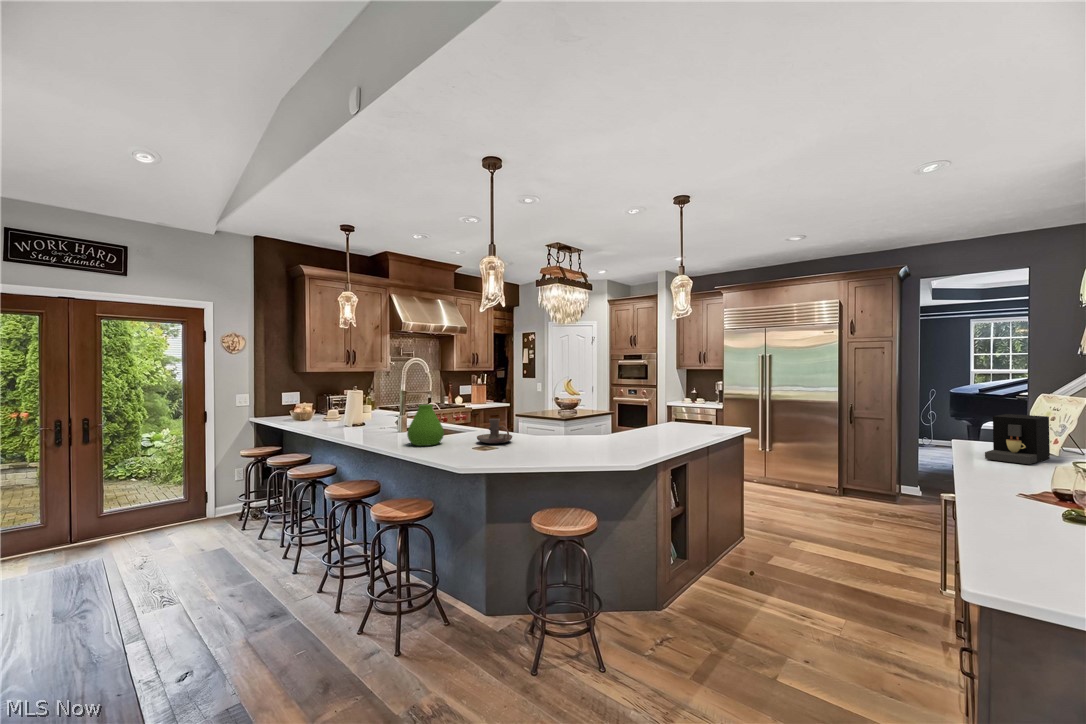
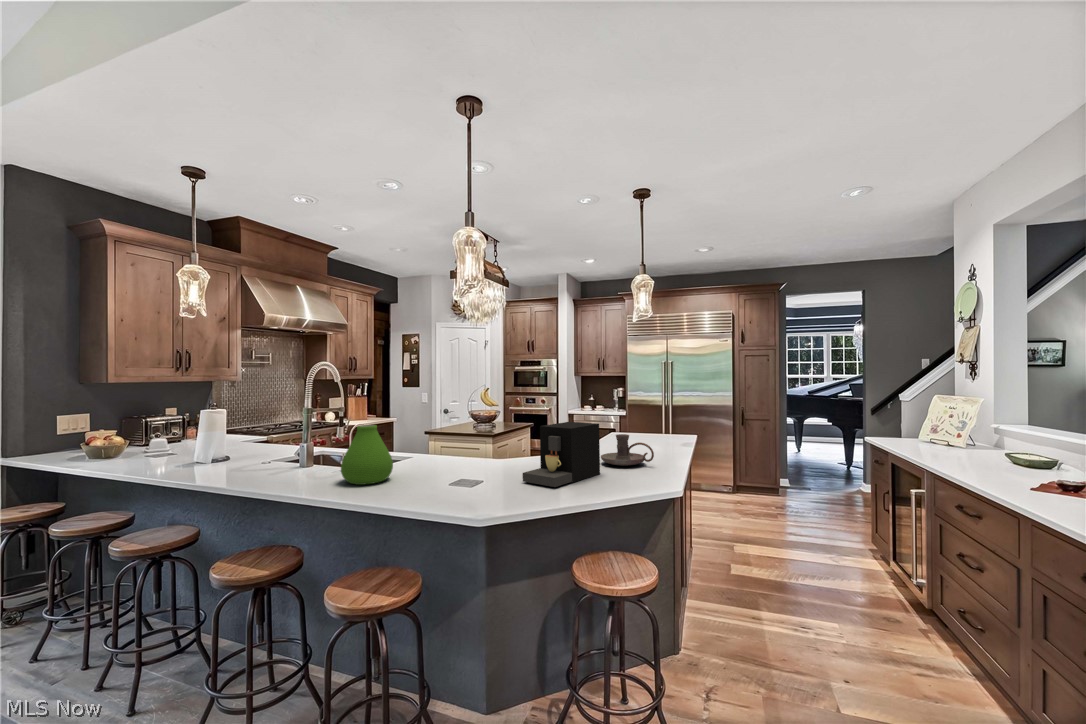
coffee maker: present [985,414,1050,464] -> present [523,422,600,487]
candle holder: present [477,419,512,444] -> present [601,434,654,466]

